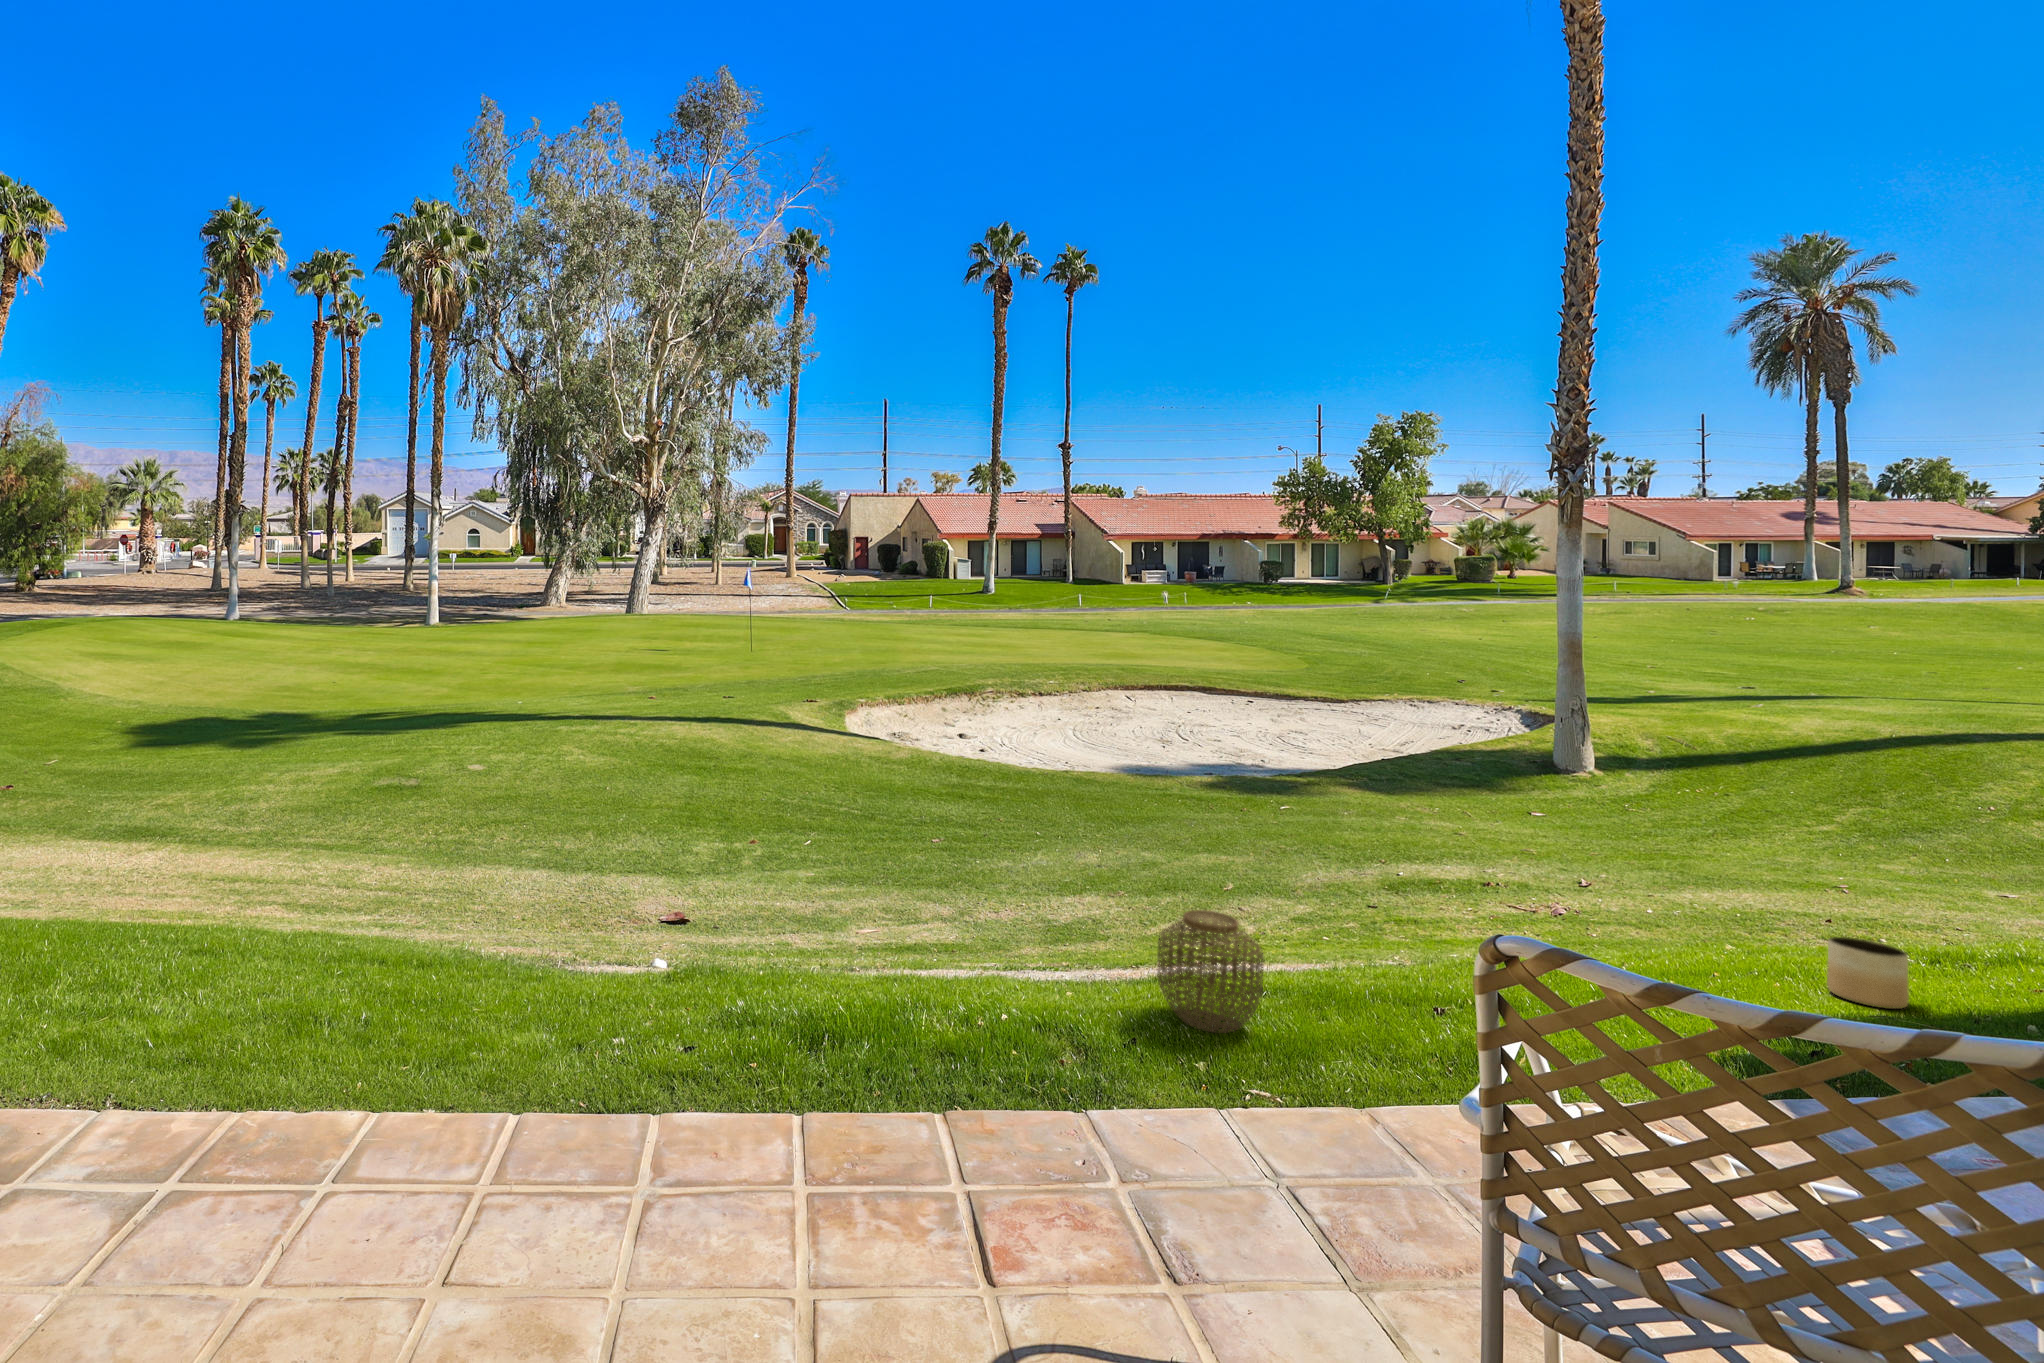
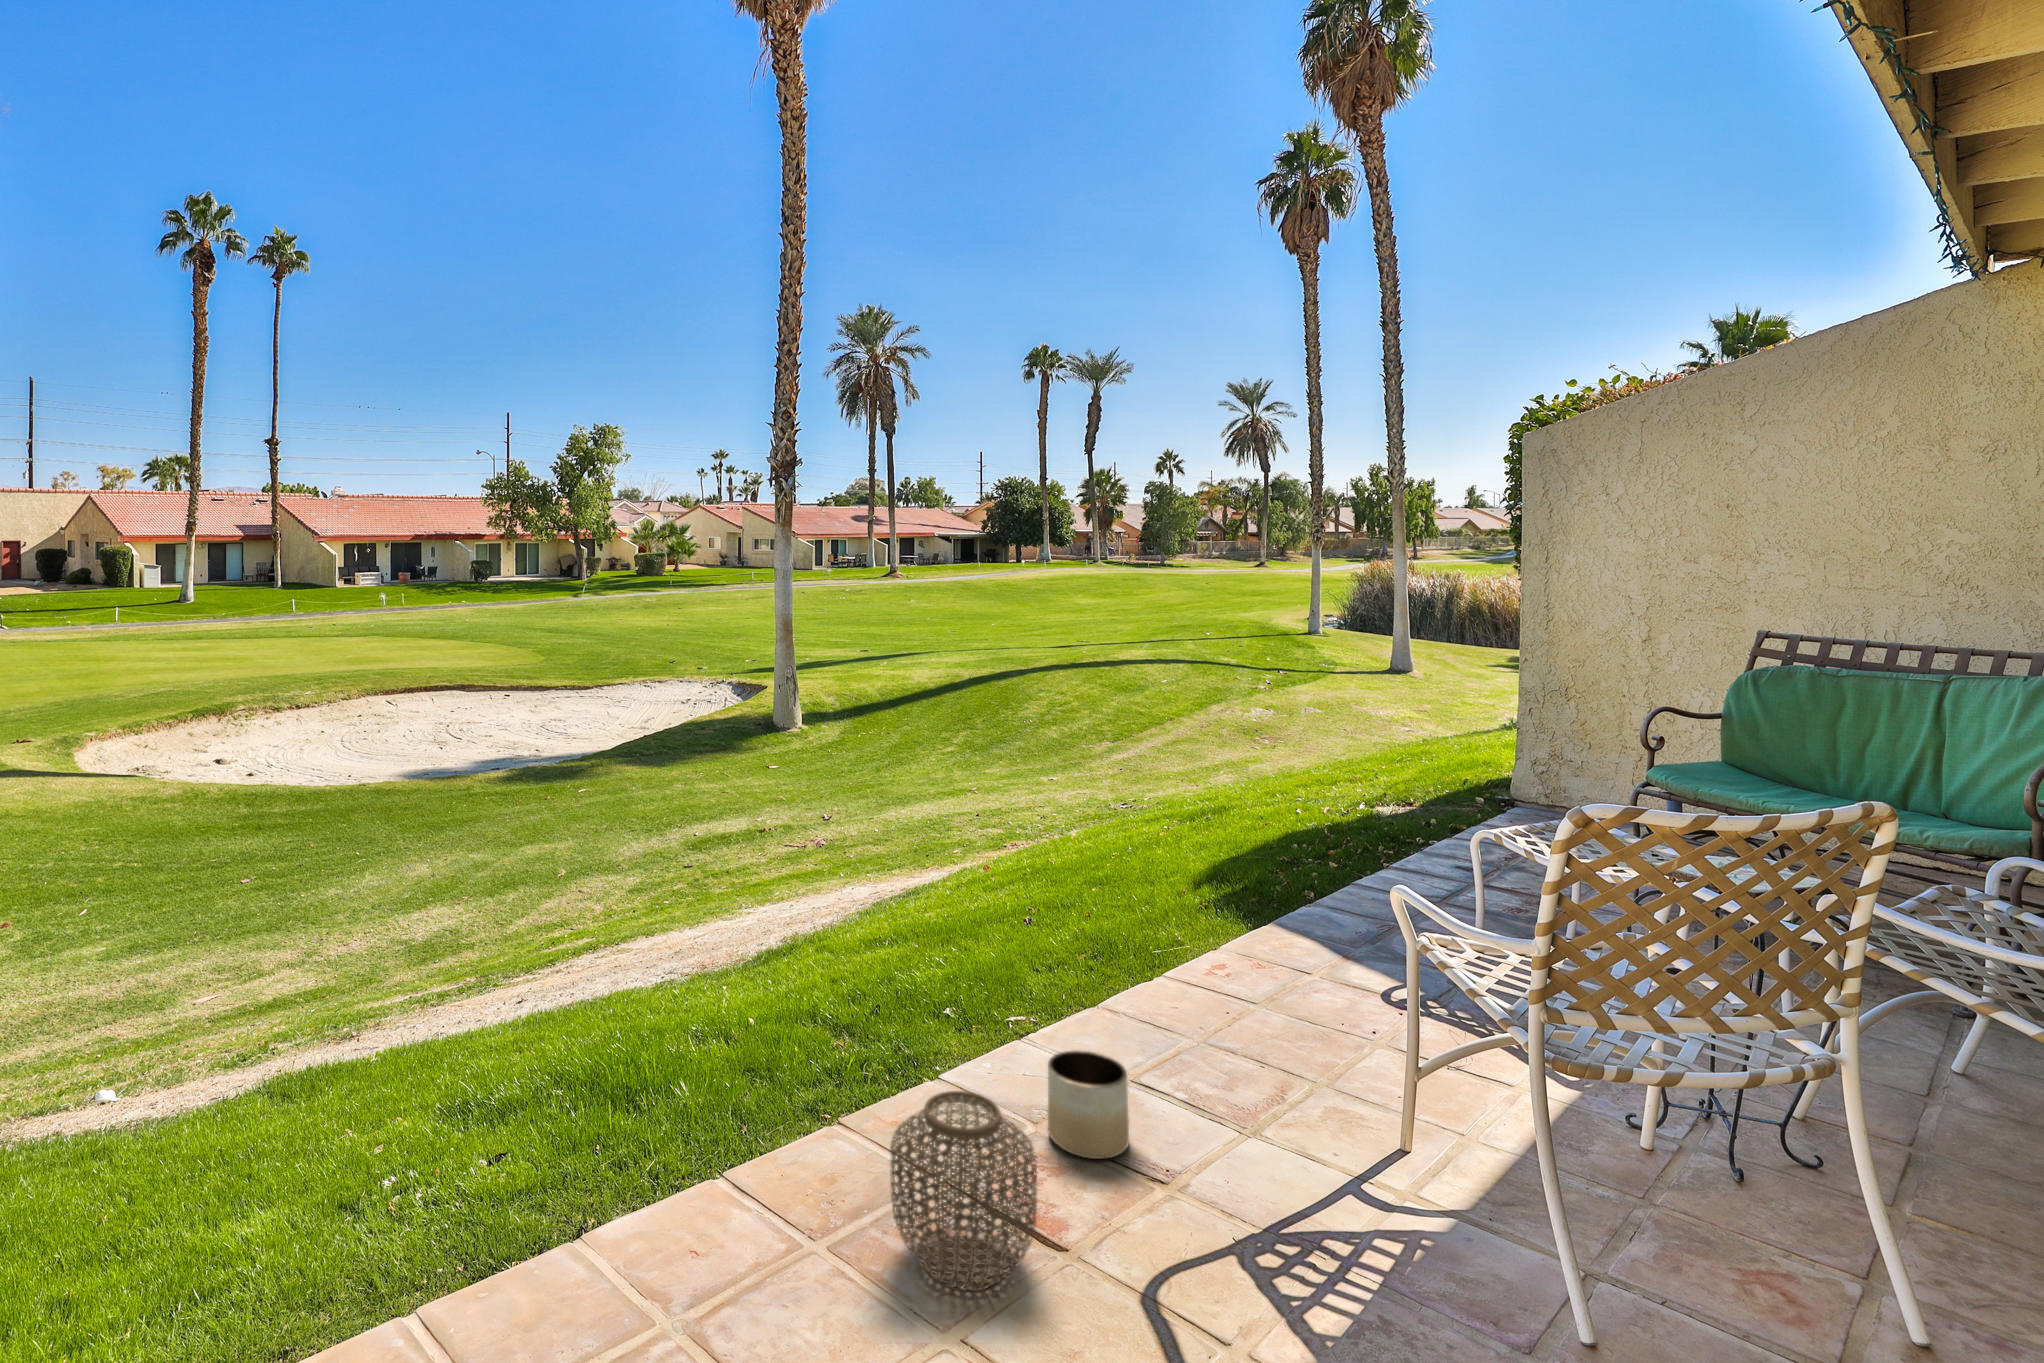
planter: present [1827,937,1909,1009] -> present [1048,1050,1129,1159]

